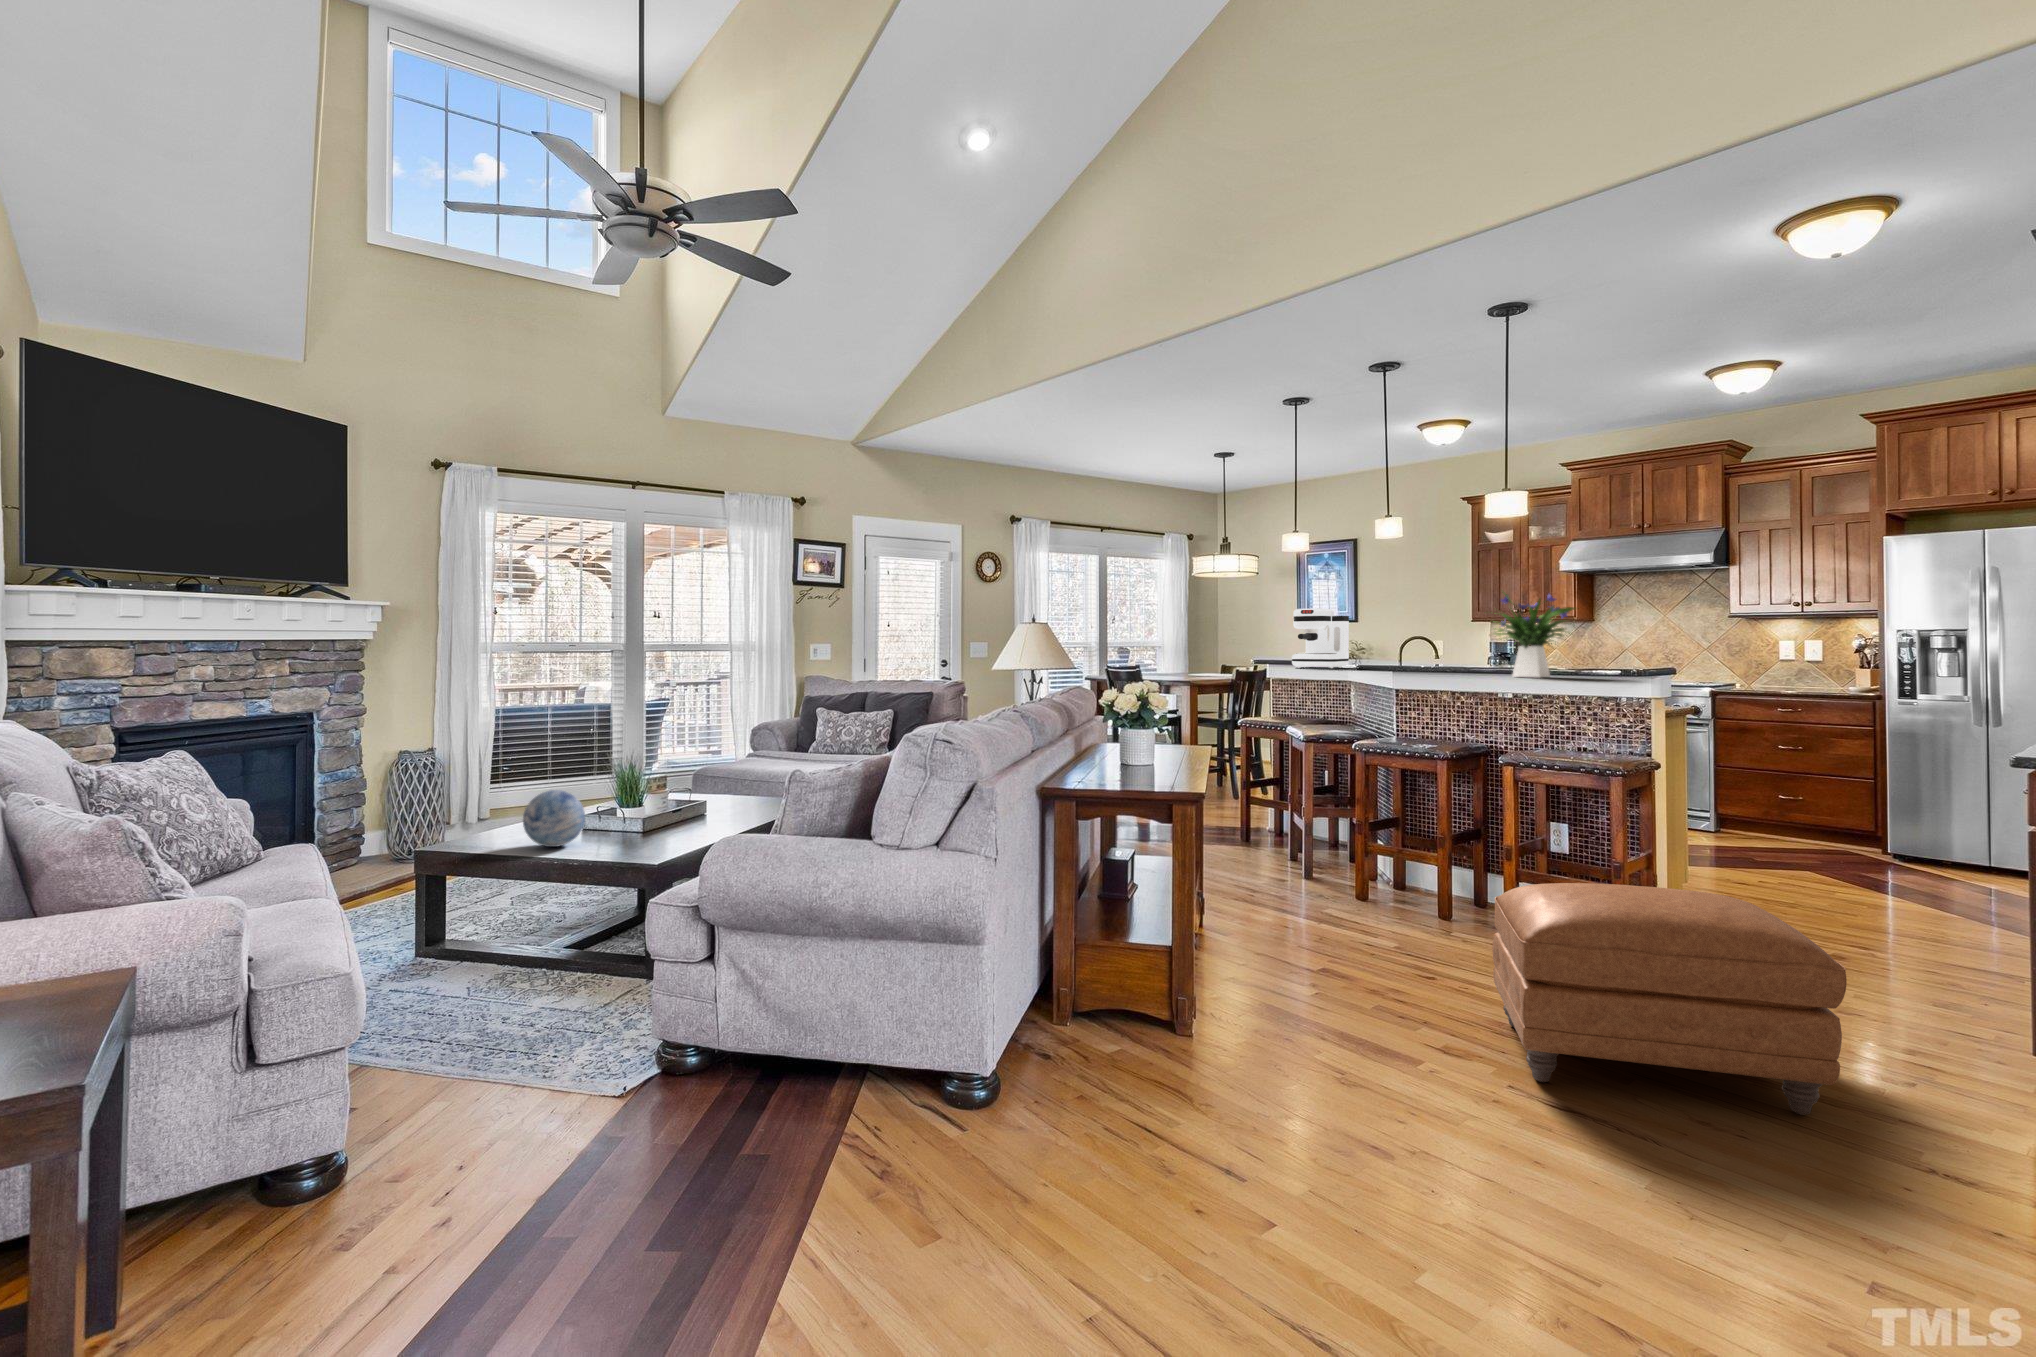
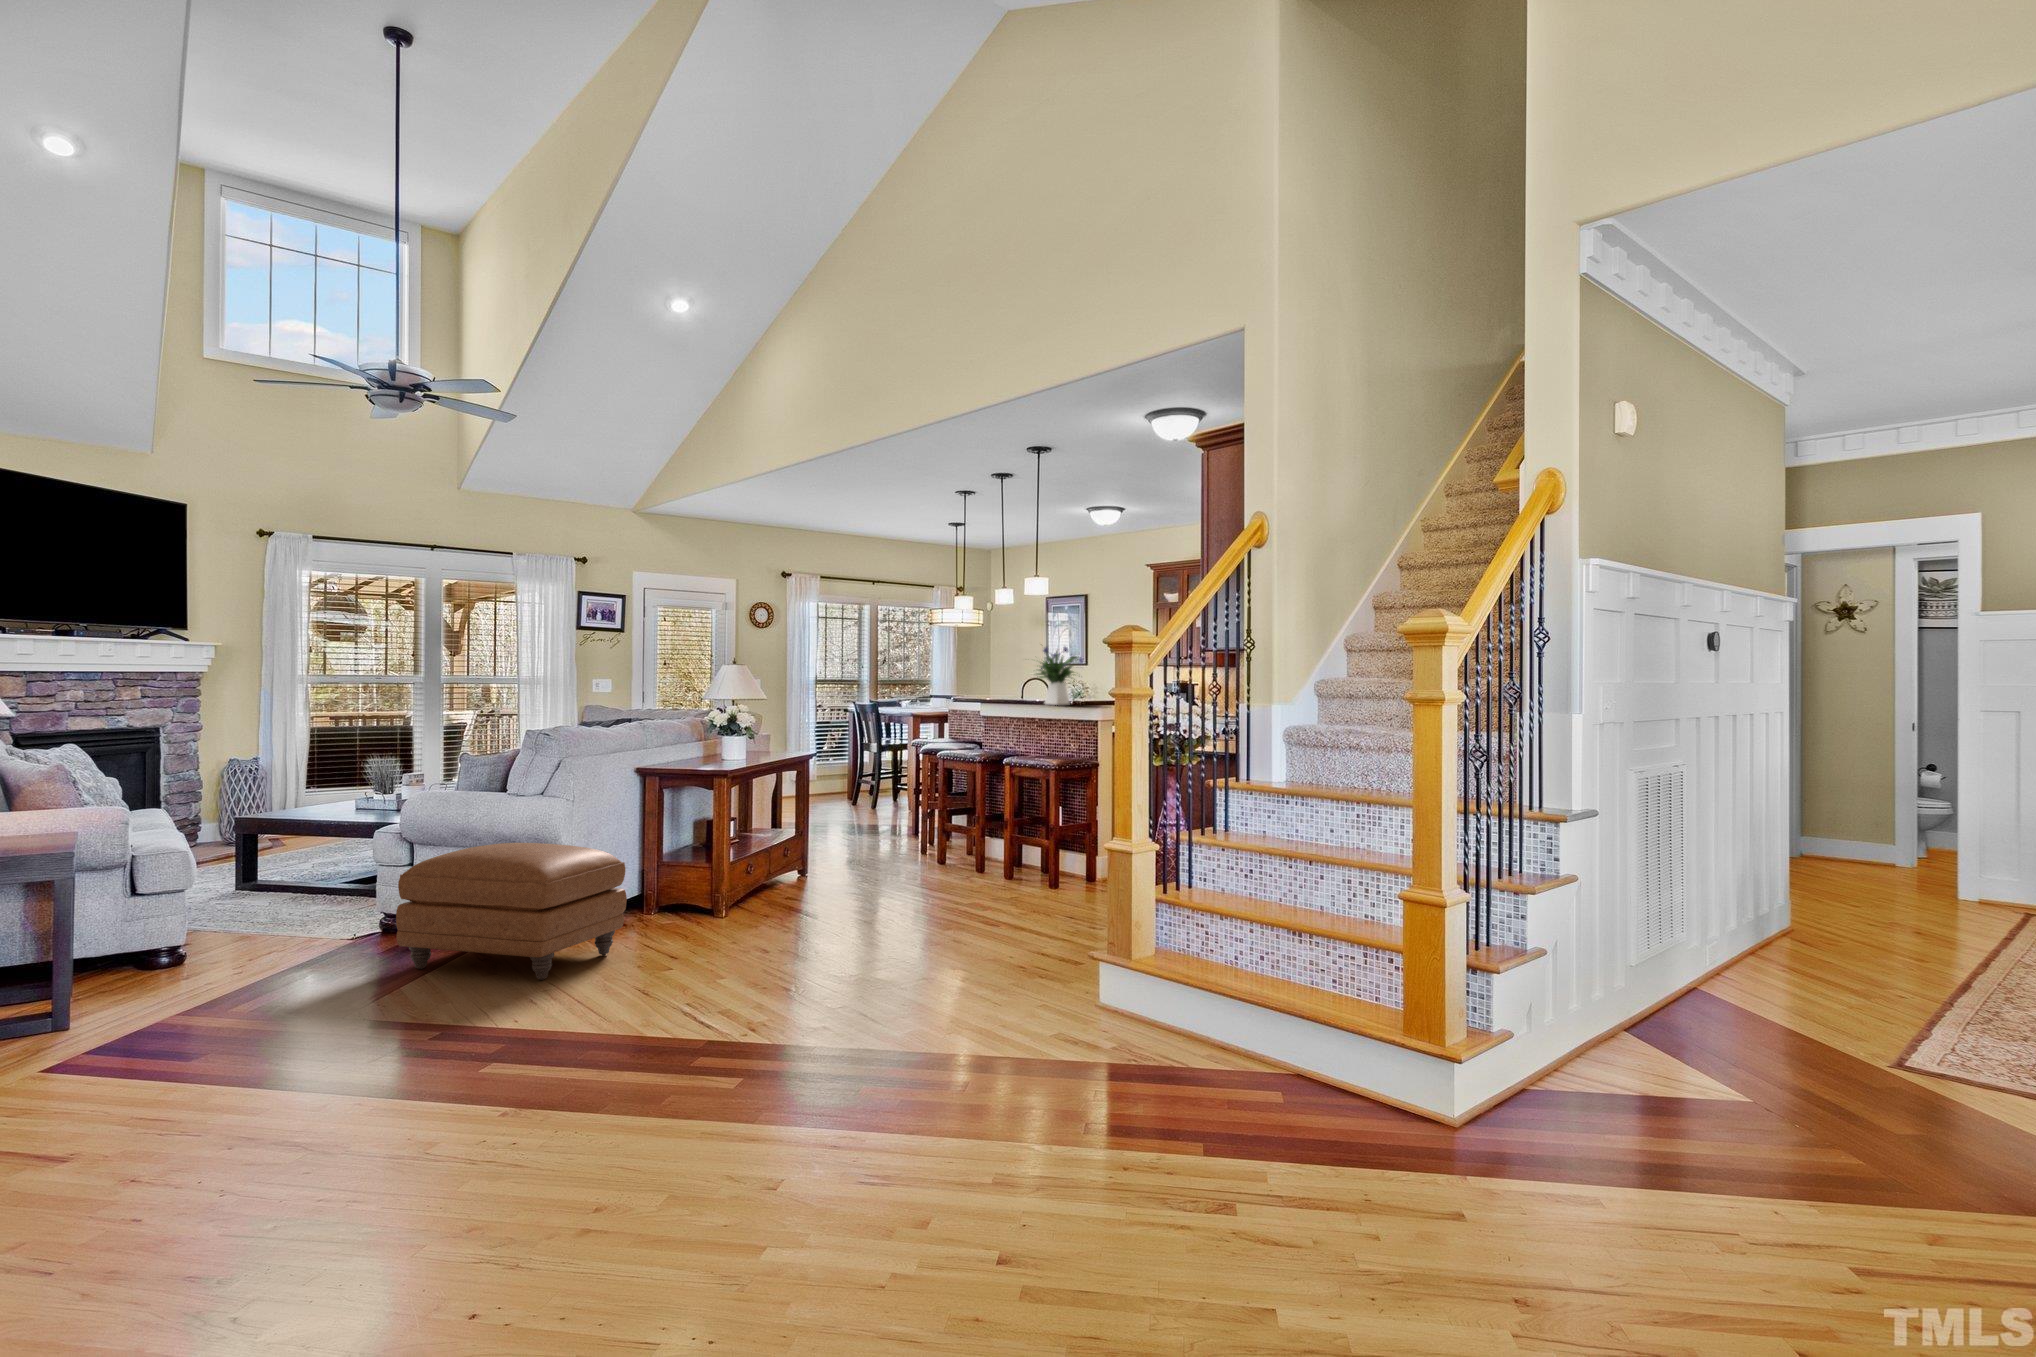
coffee maker: present [1292,608,1349,668] -> none [938,654,983,698]
decorative orb: present [523,790,585,847] -> none [309,774,354,812]
ottoman: present [1493,883,1847,1115] -> present [396,843,627,980]

